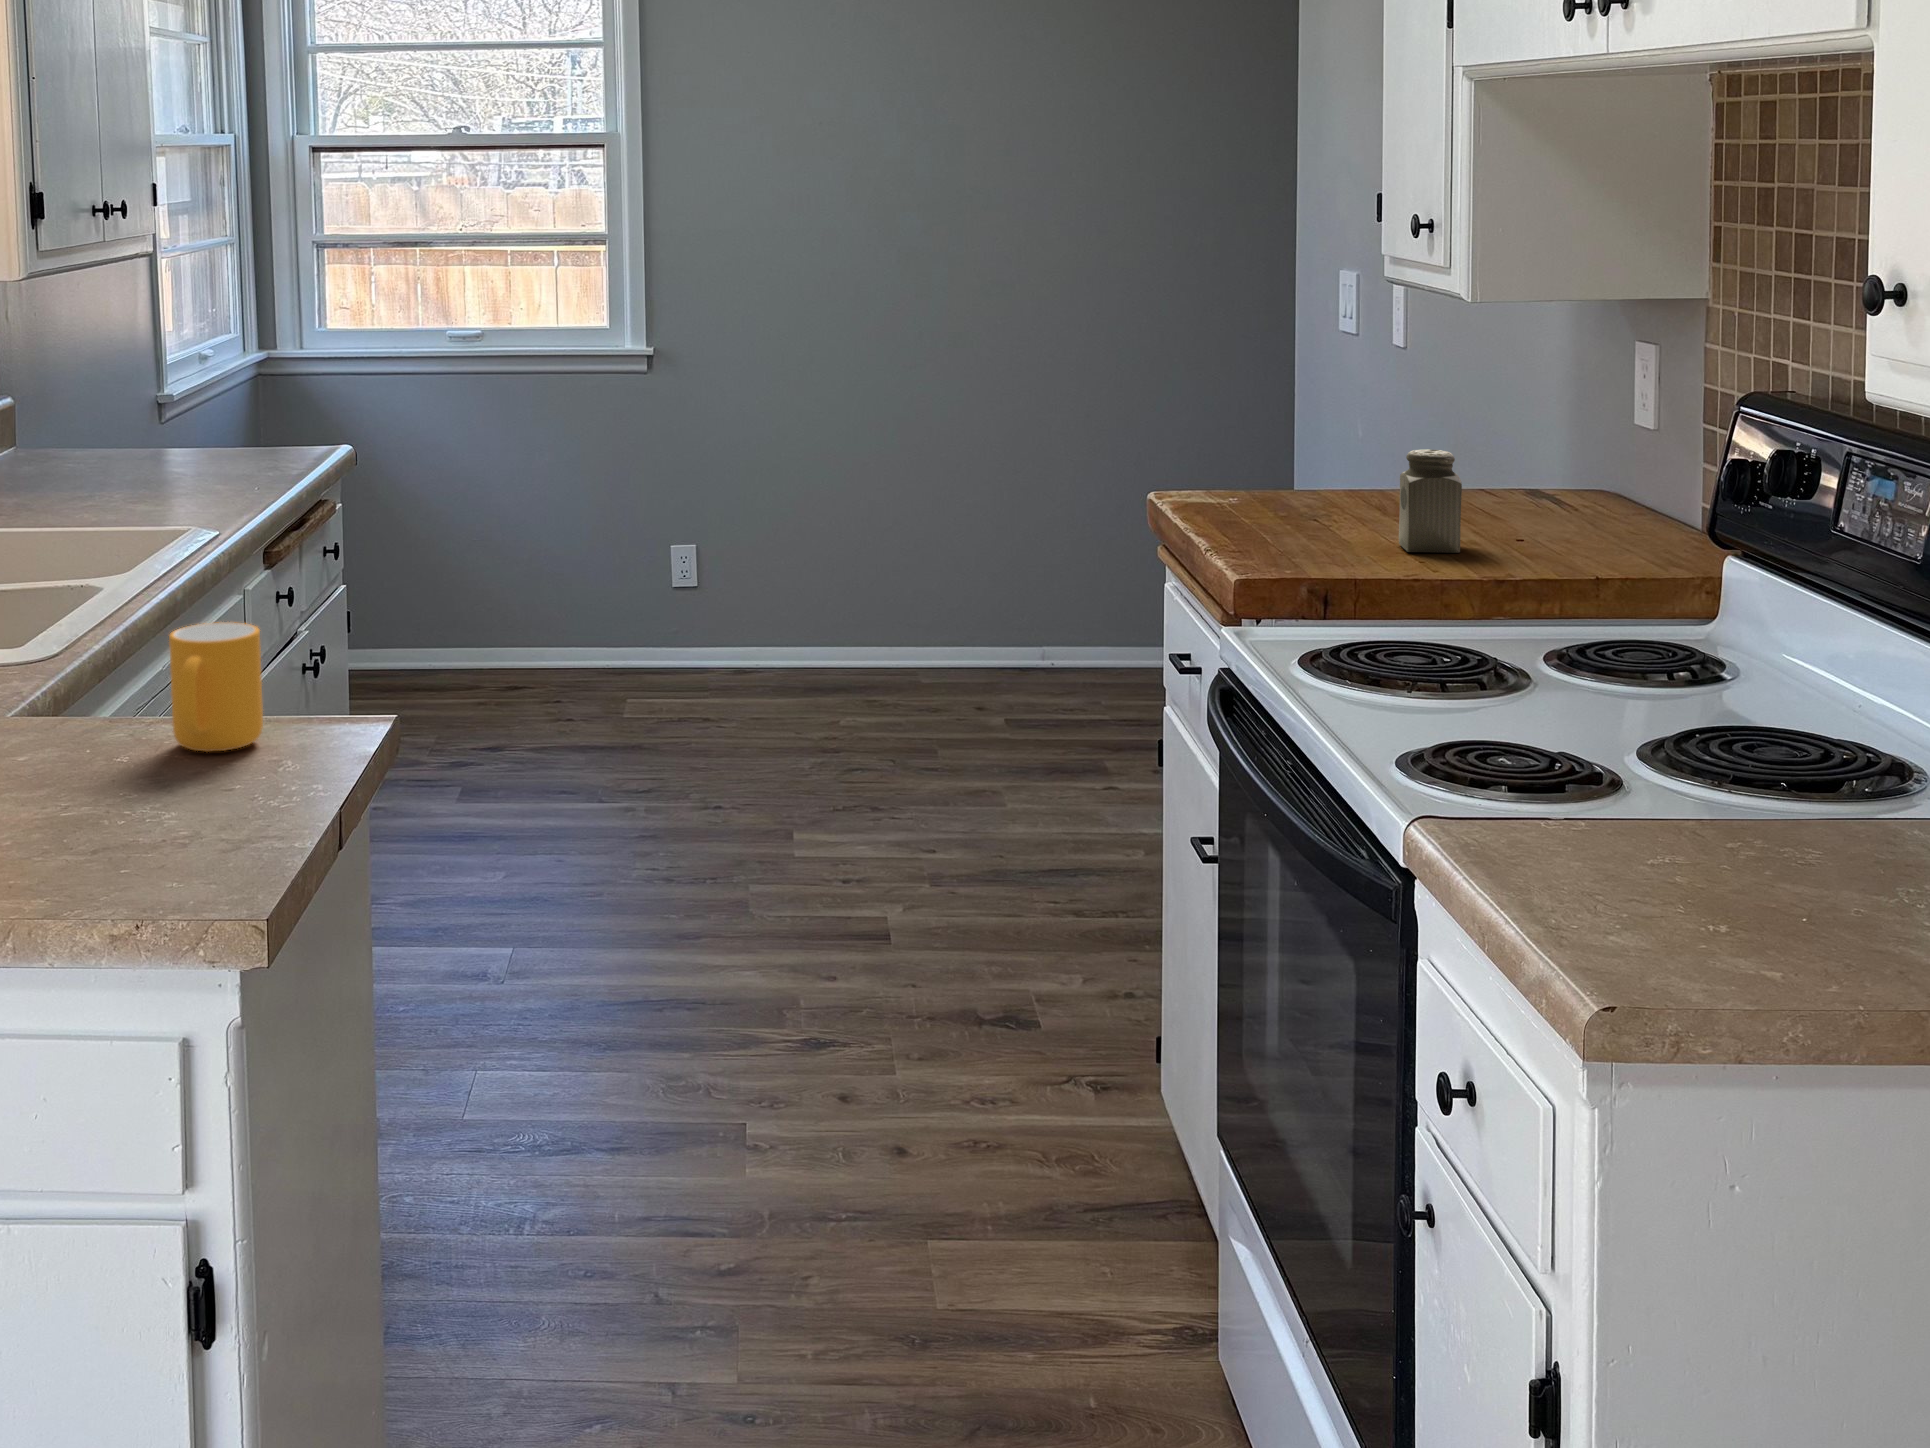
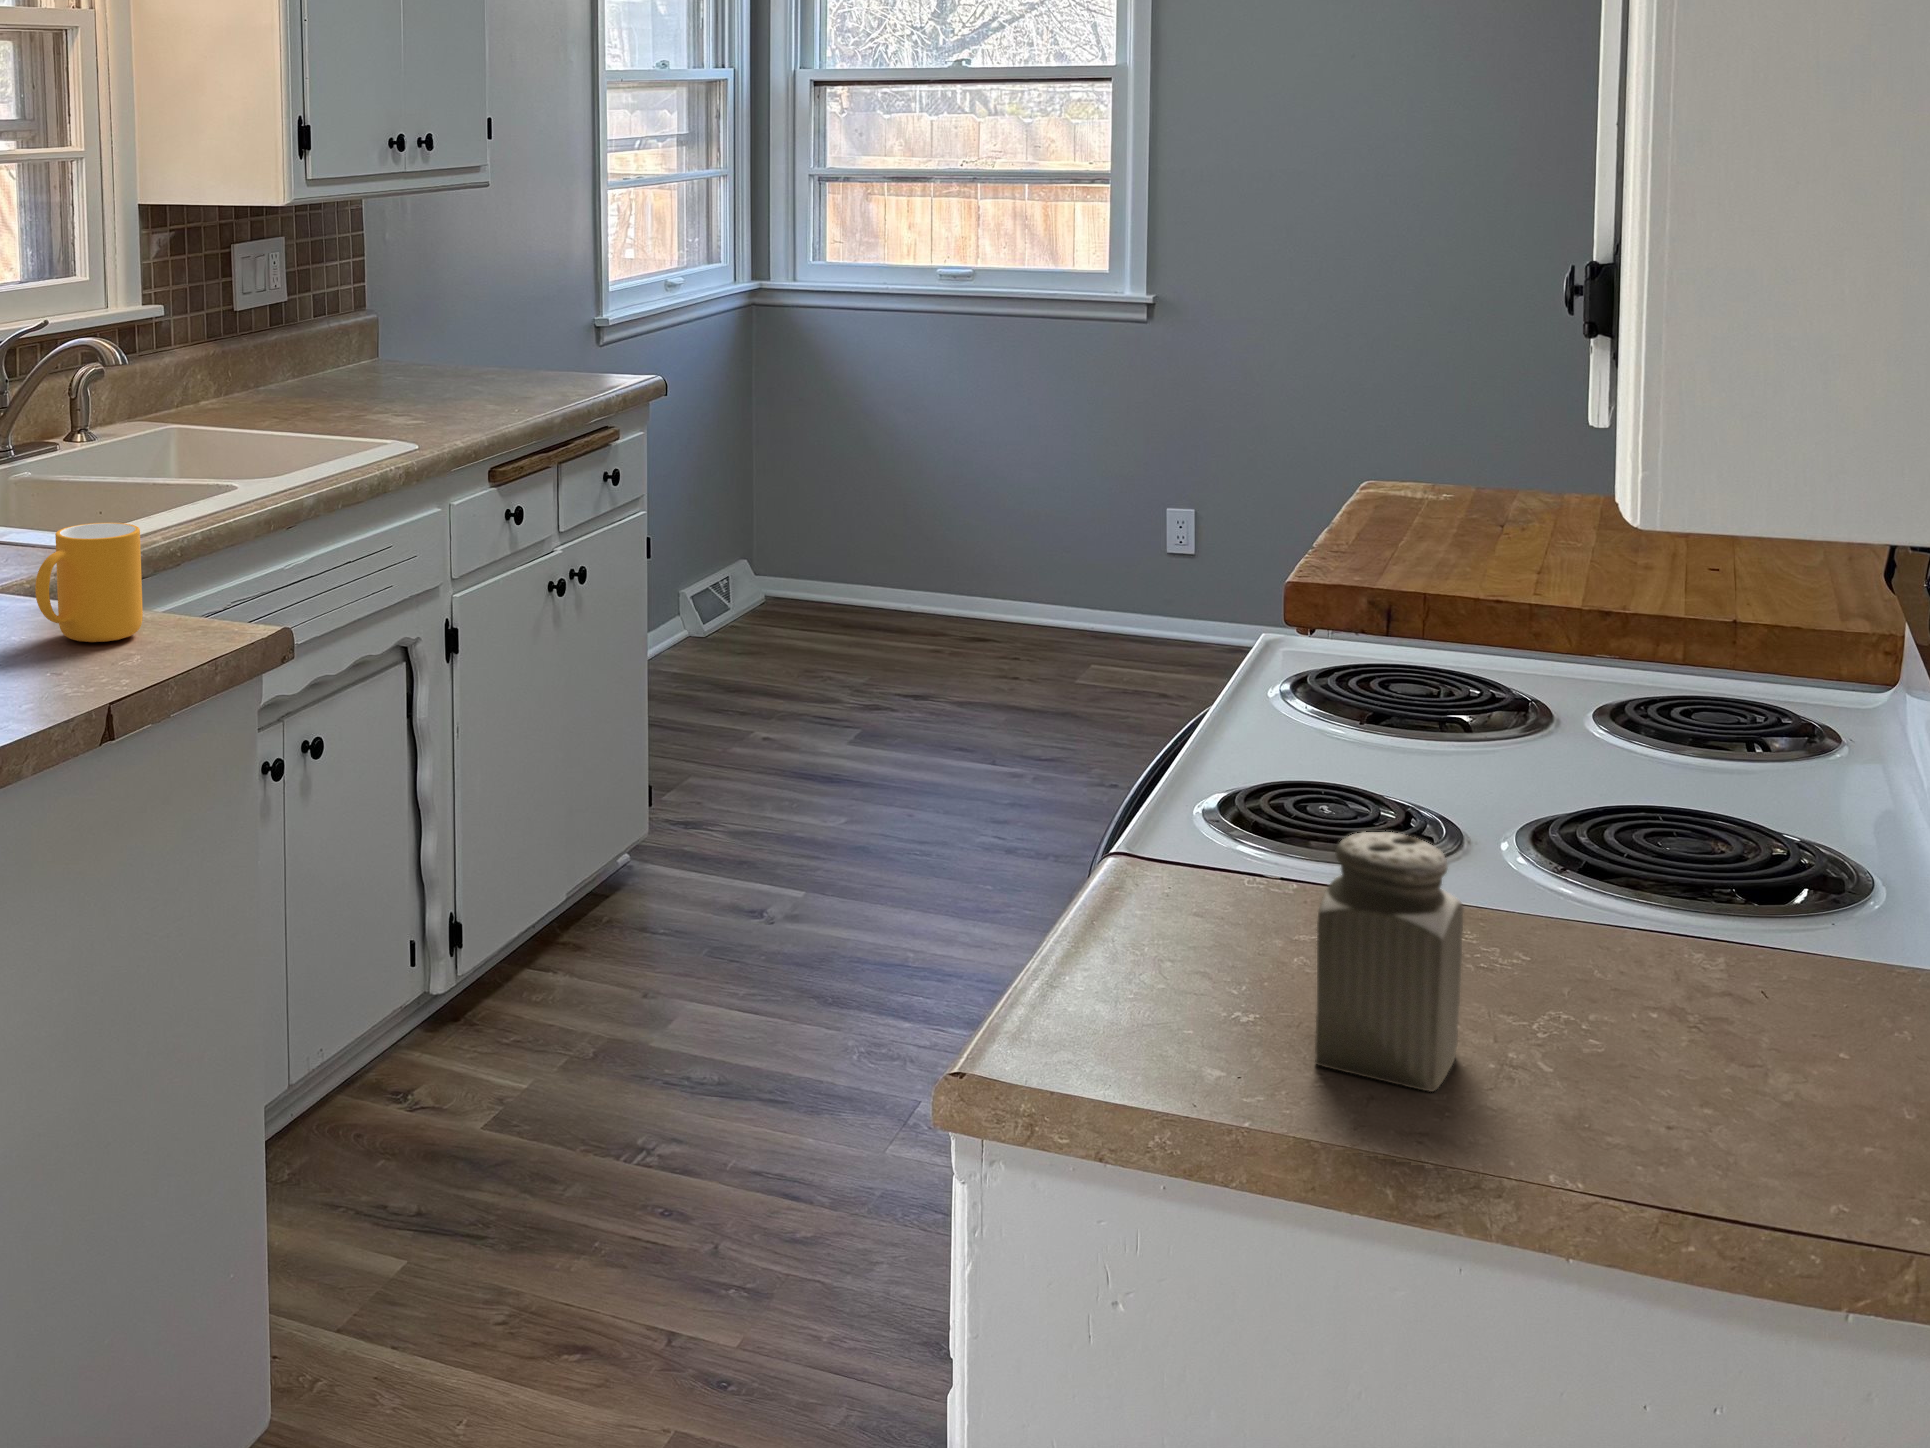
salt shaker: present [1399,449,1462,553] -> present [1315,832,1464,1091]

